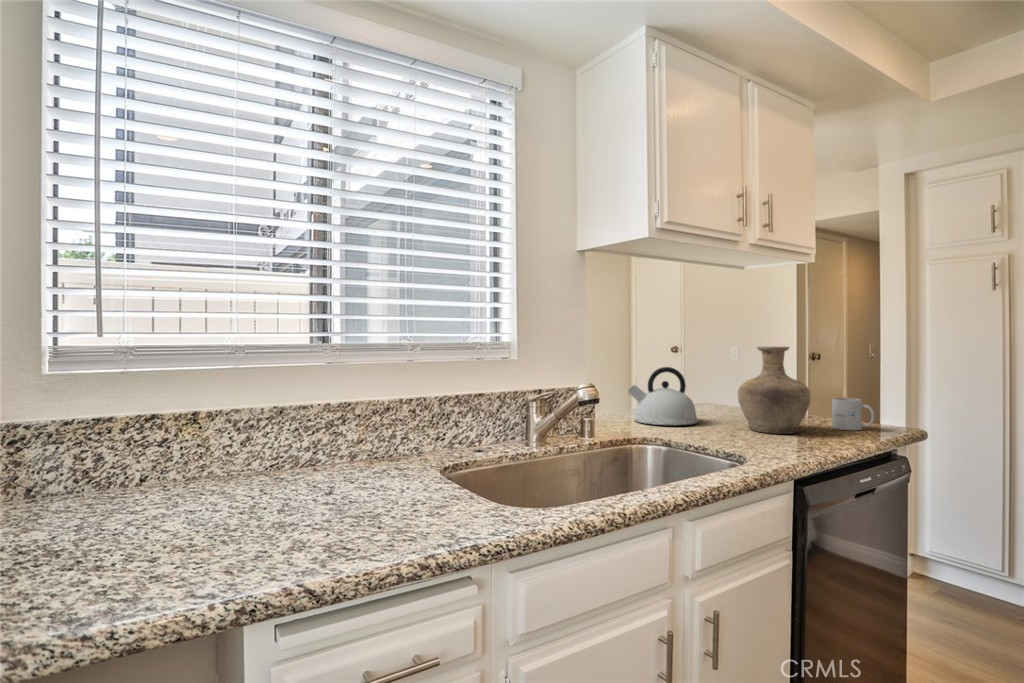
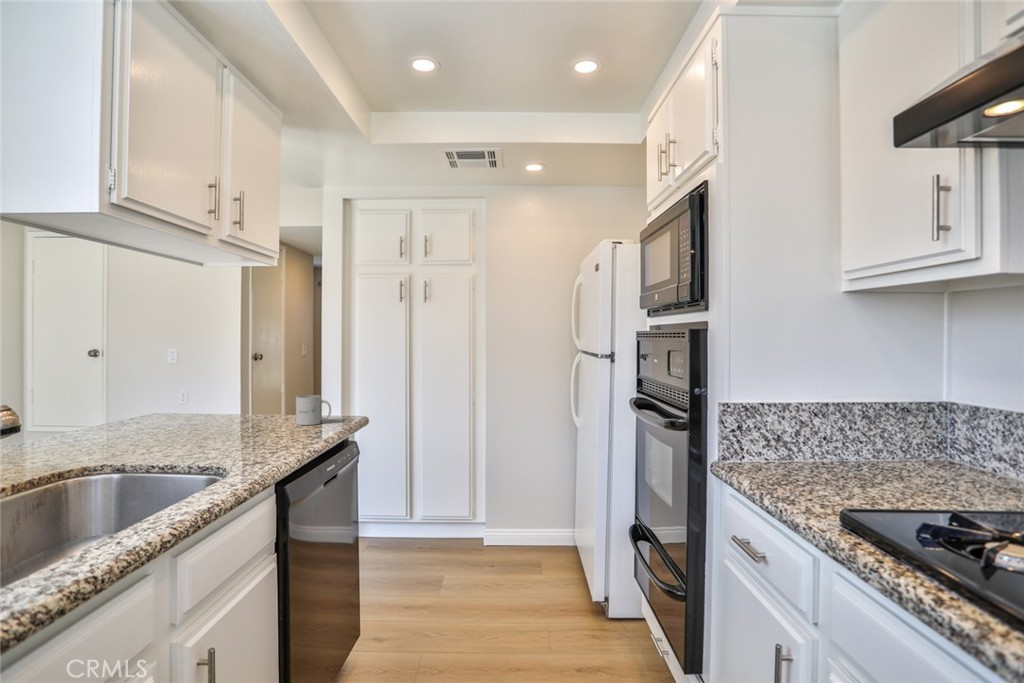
vase: present [738,347,810,434] -> none [204,348,280,439]
kettle: present [628,367,698,425] -> none [50,374,155,448]

